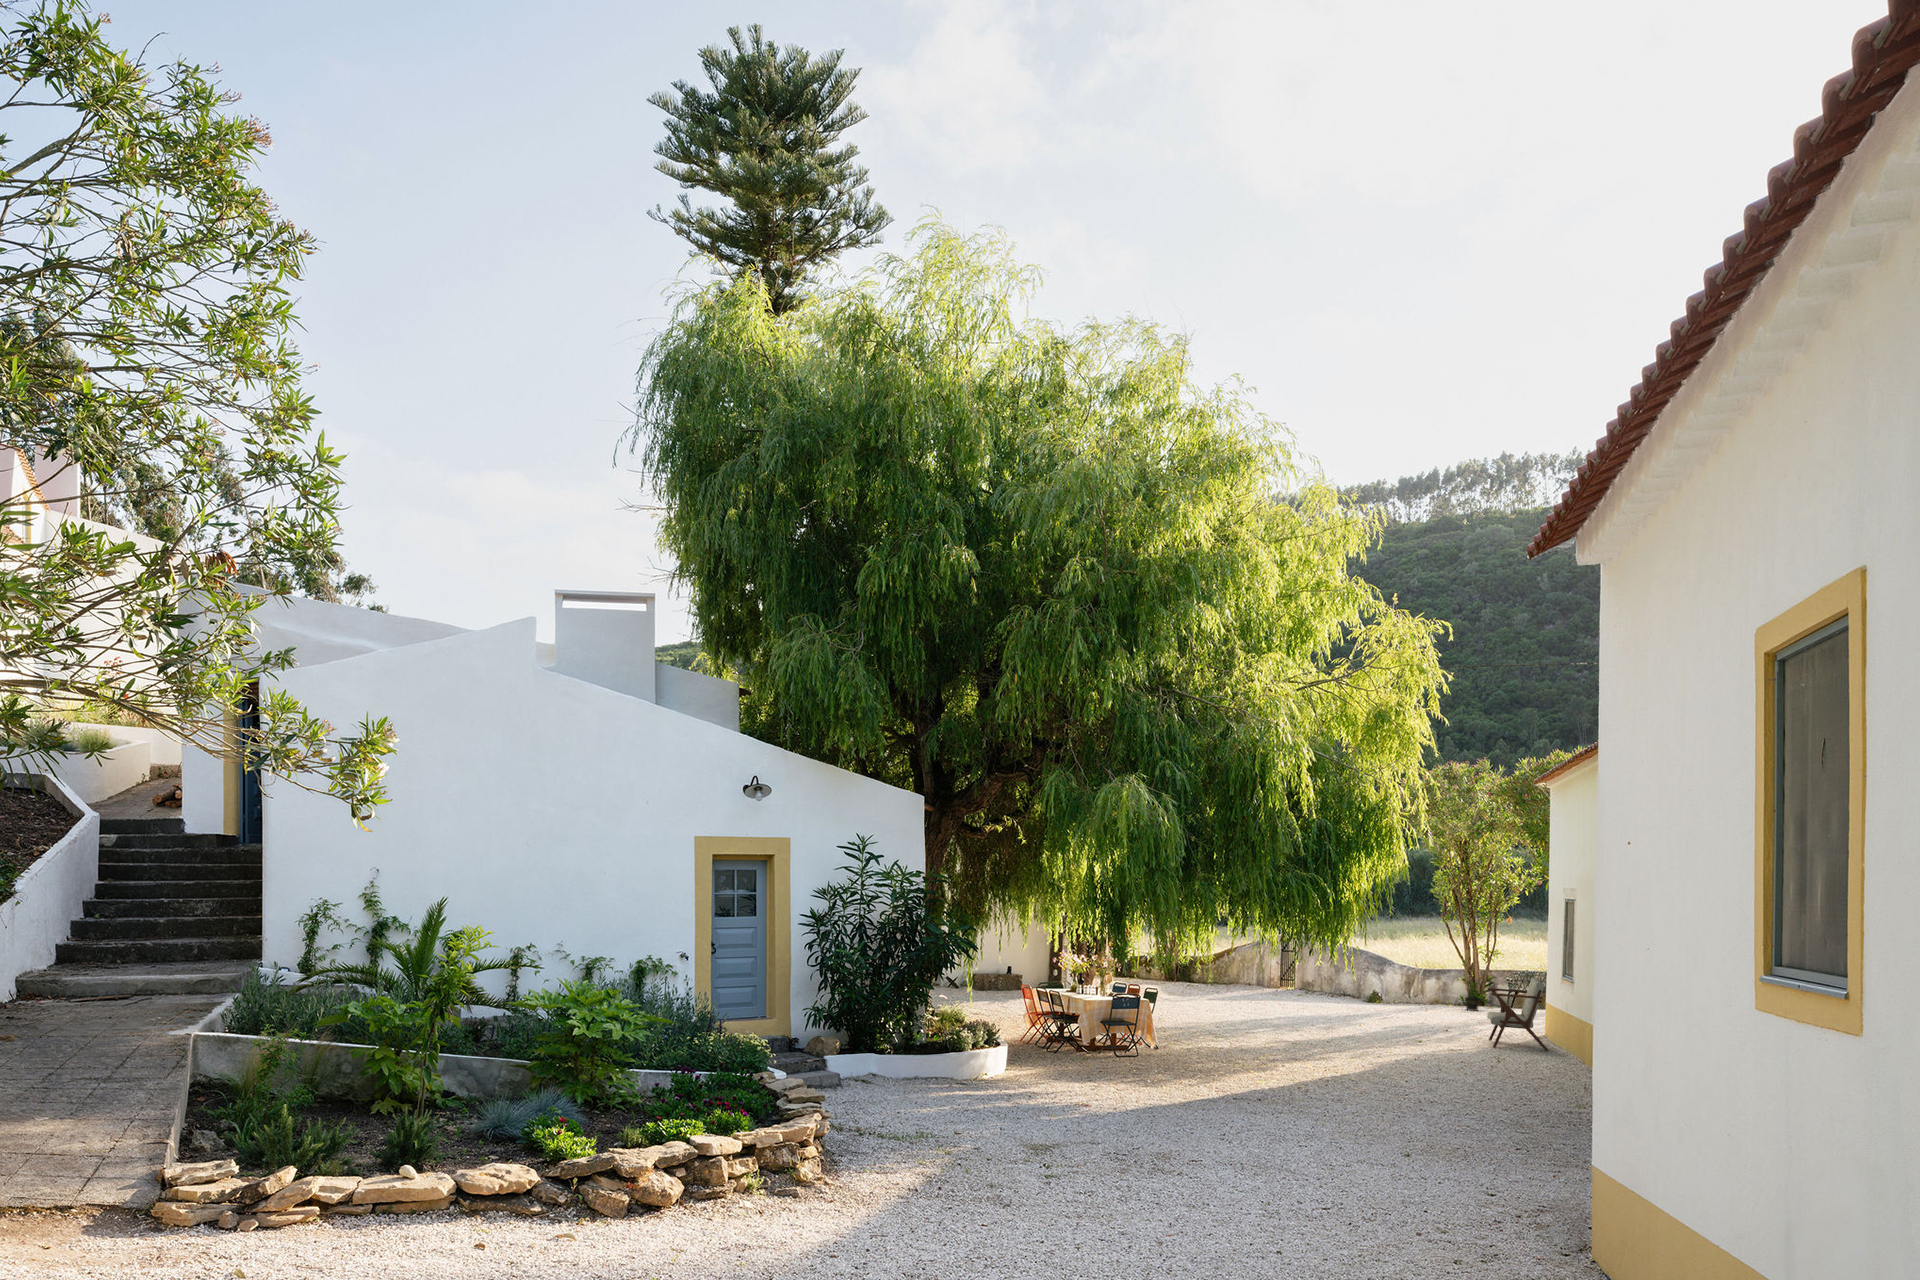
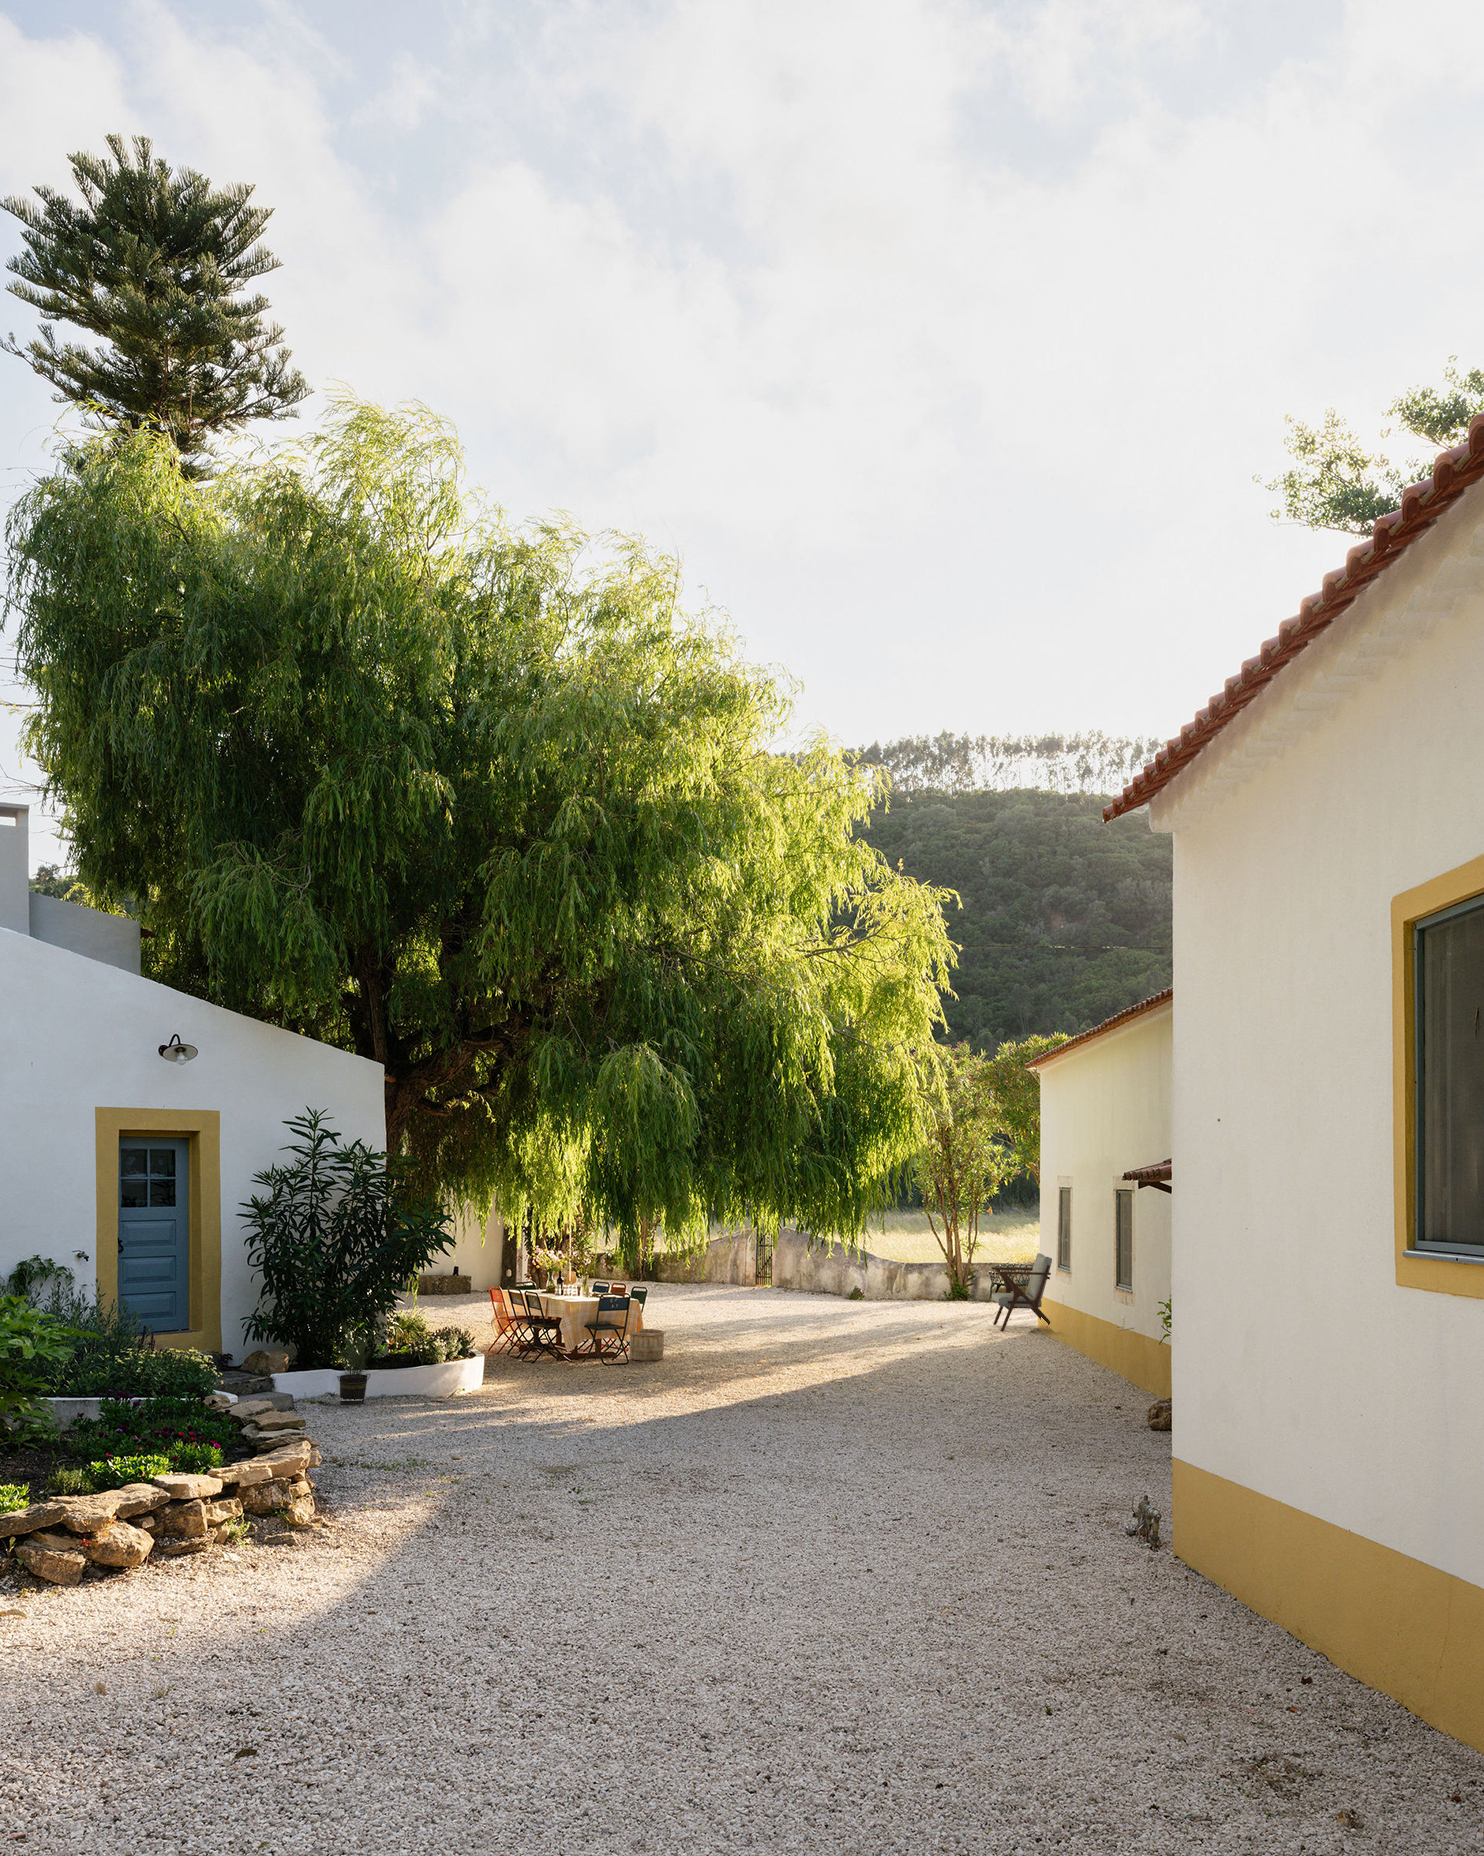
potted plant: present [1465,976,1479,1011] -> present [335,1328,374,1405]
wooden bucket: none [1141,1027,1171,1055] -> present [630,1329,665,1361]

